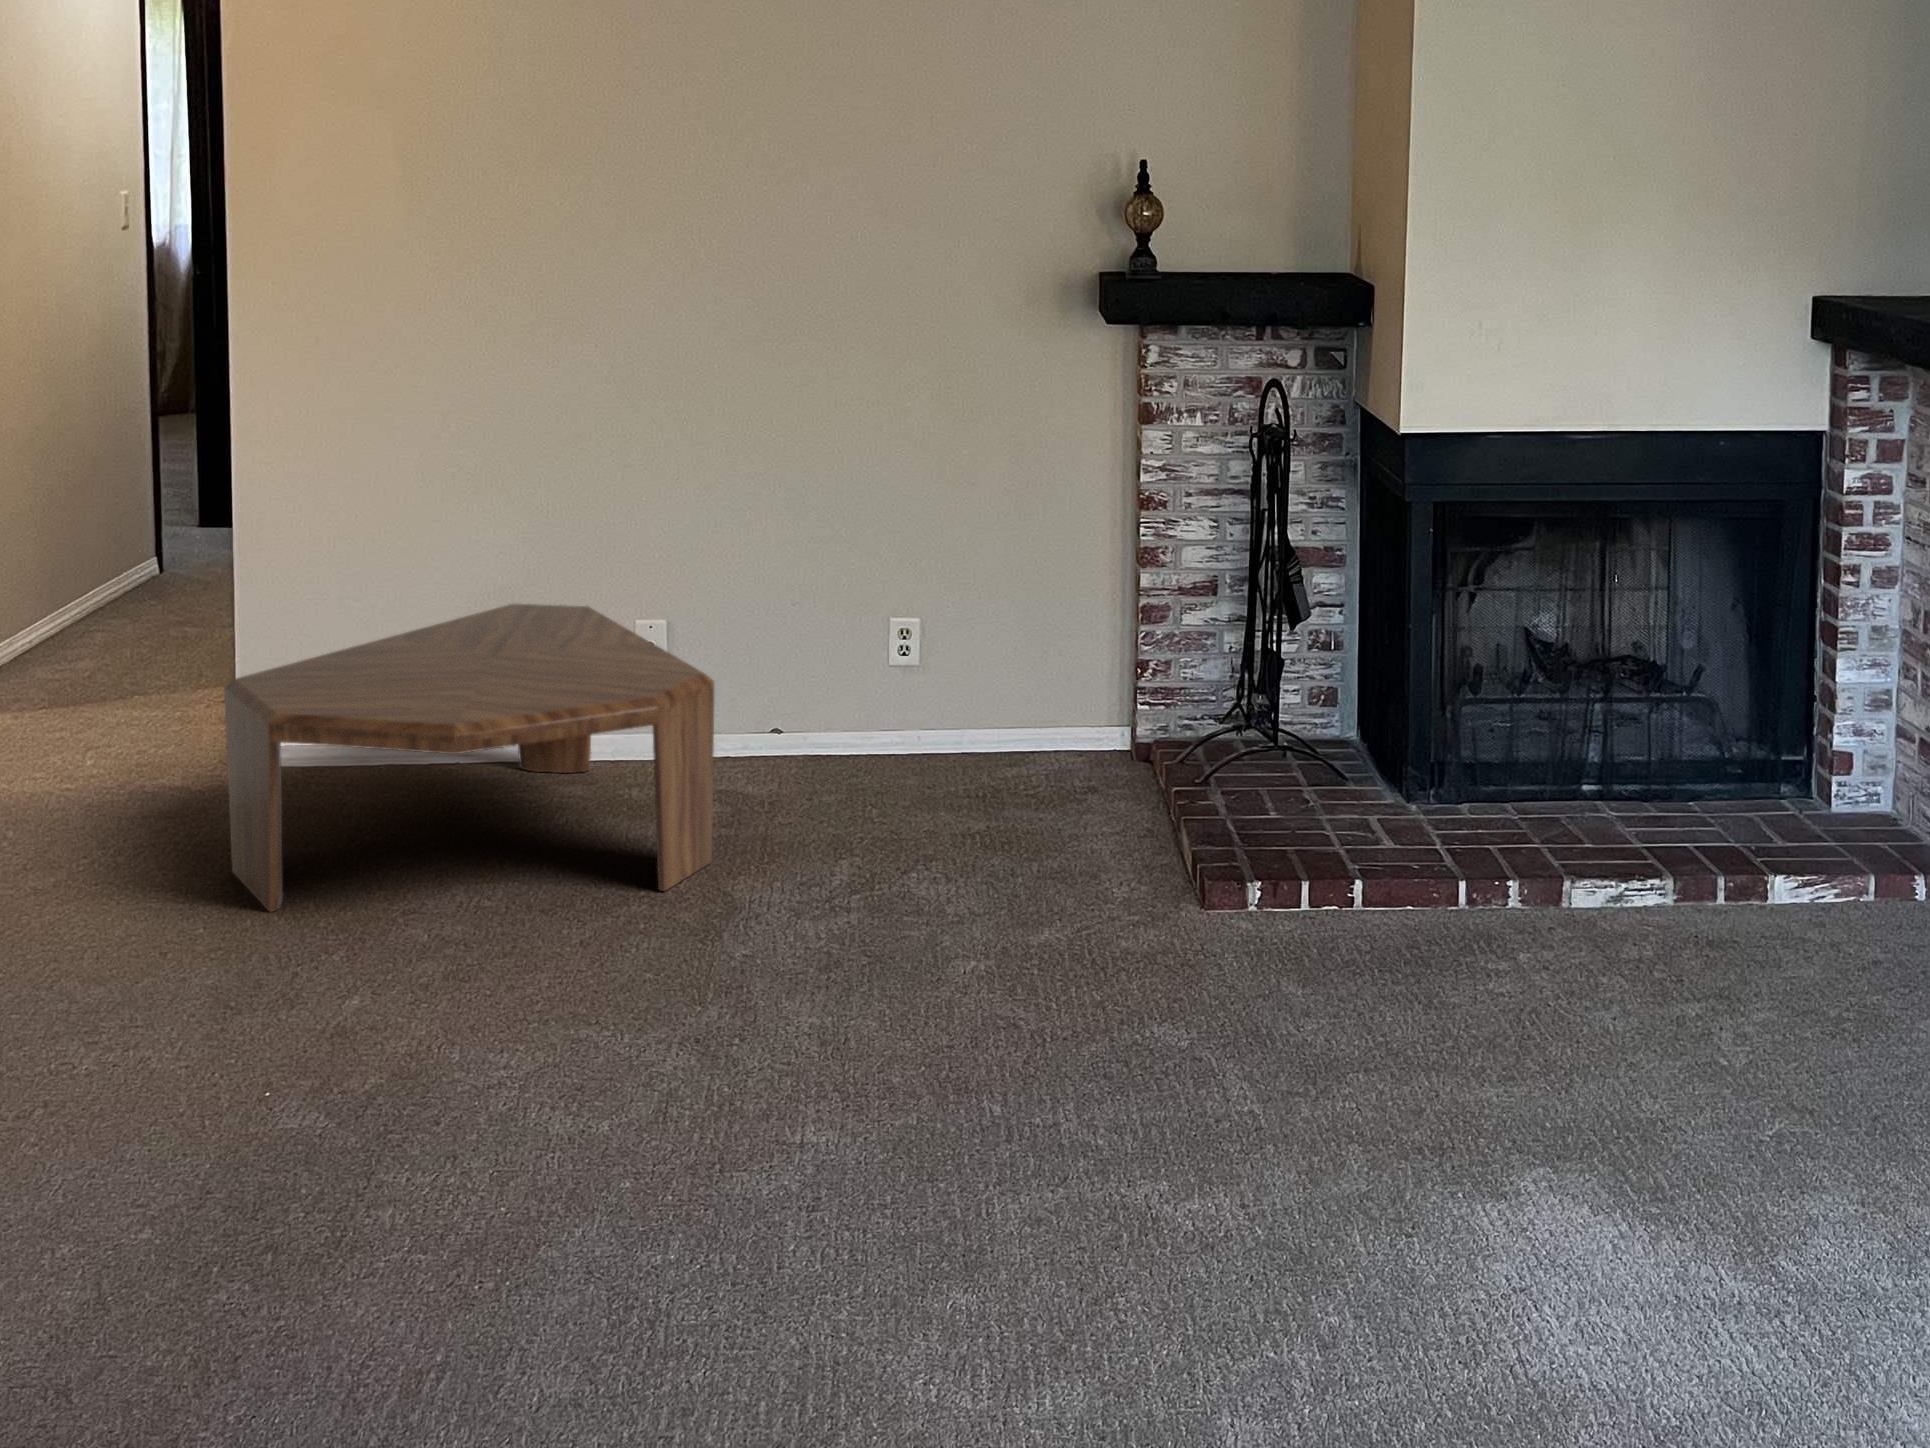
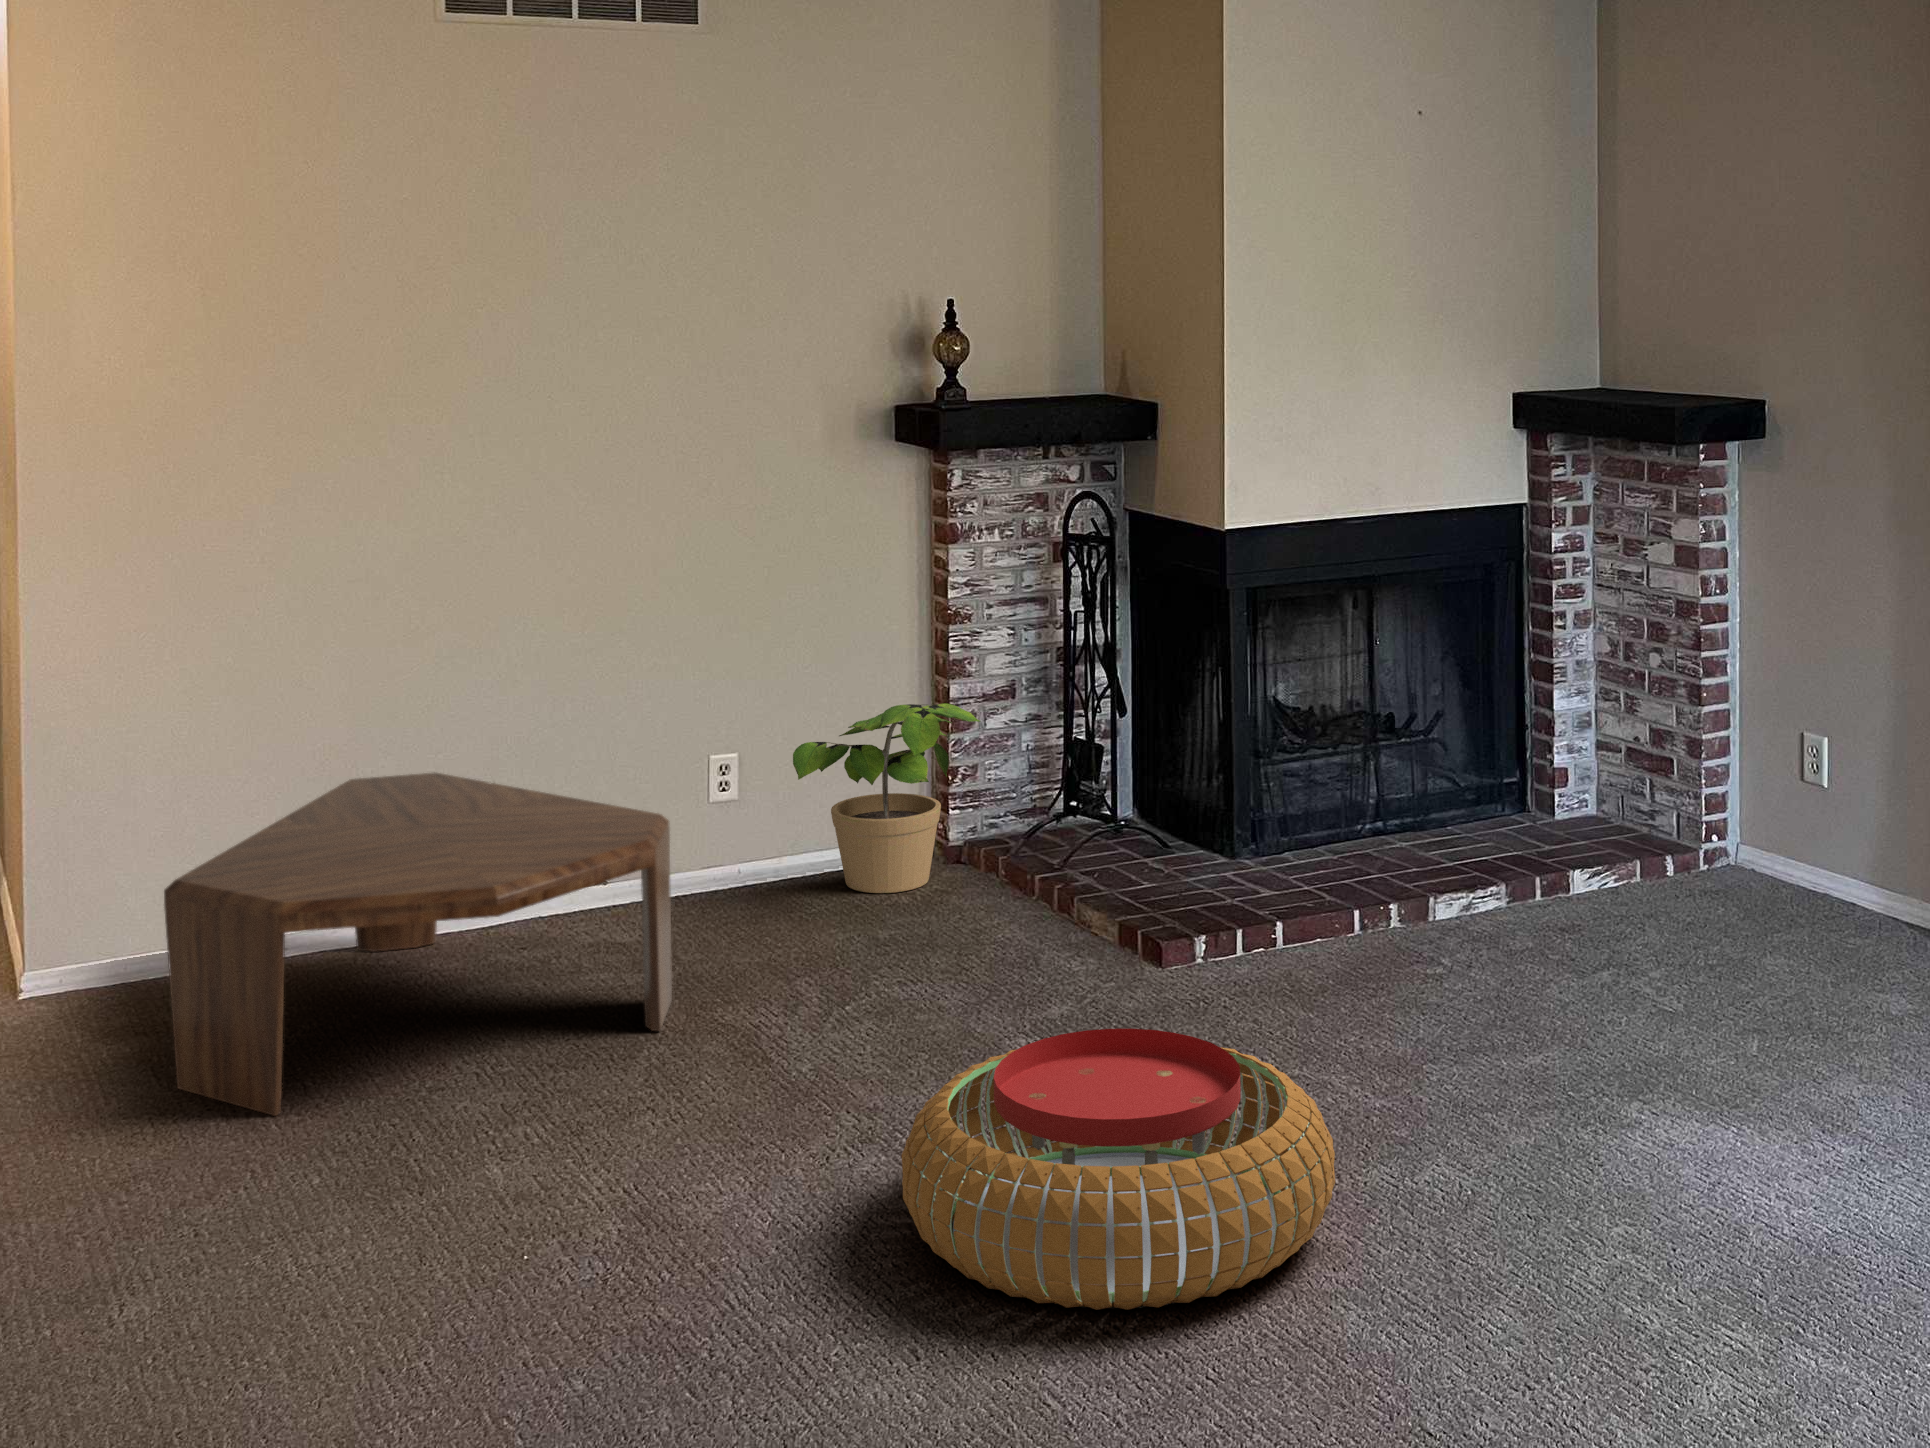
potted plant: none [942,590,1123,786] -> present [793,703,981,893]
pouf: none [578,968,1064,1287] -> present [902,1029,1335,1310]

